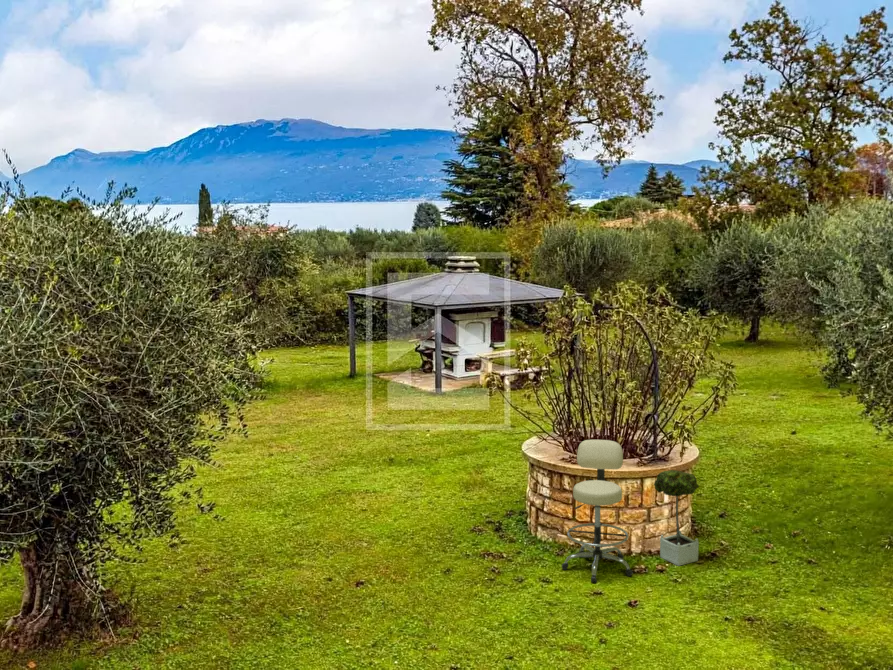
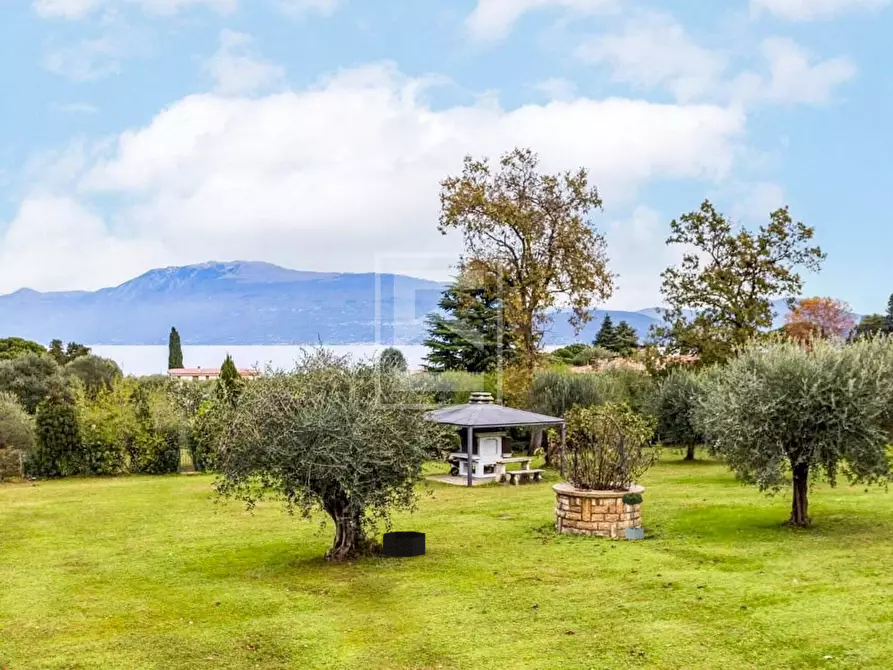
stool: present [562,440,633,582] -> none [578,478,613,544]
basket: none [119,565,225,644] -> present [383,531,426,557]

